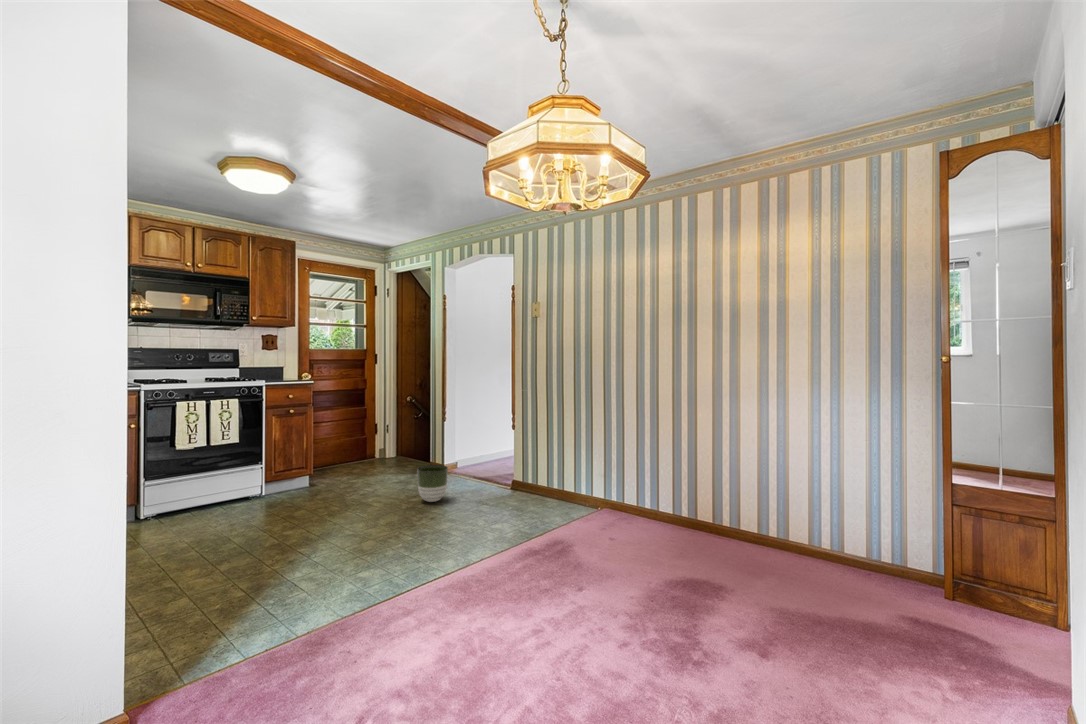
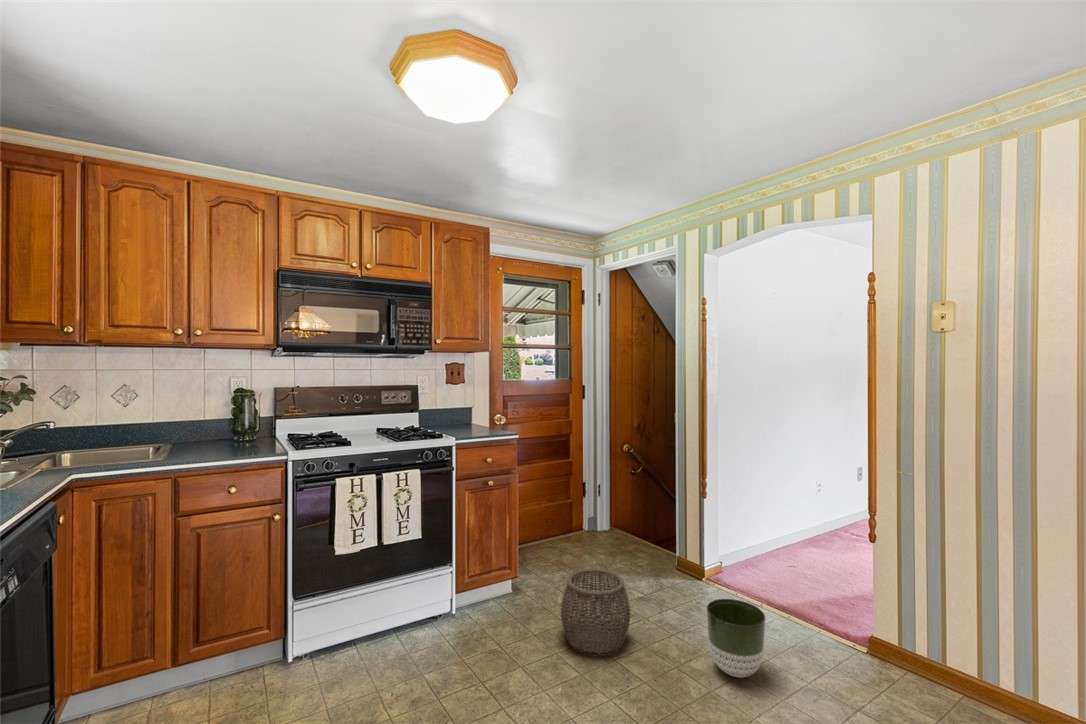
woven basket: none [334,458,379,502] -> present [561,569,631,654]

